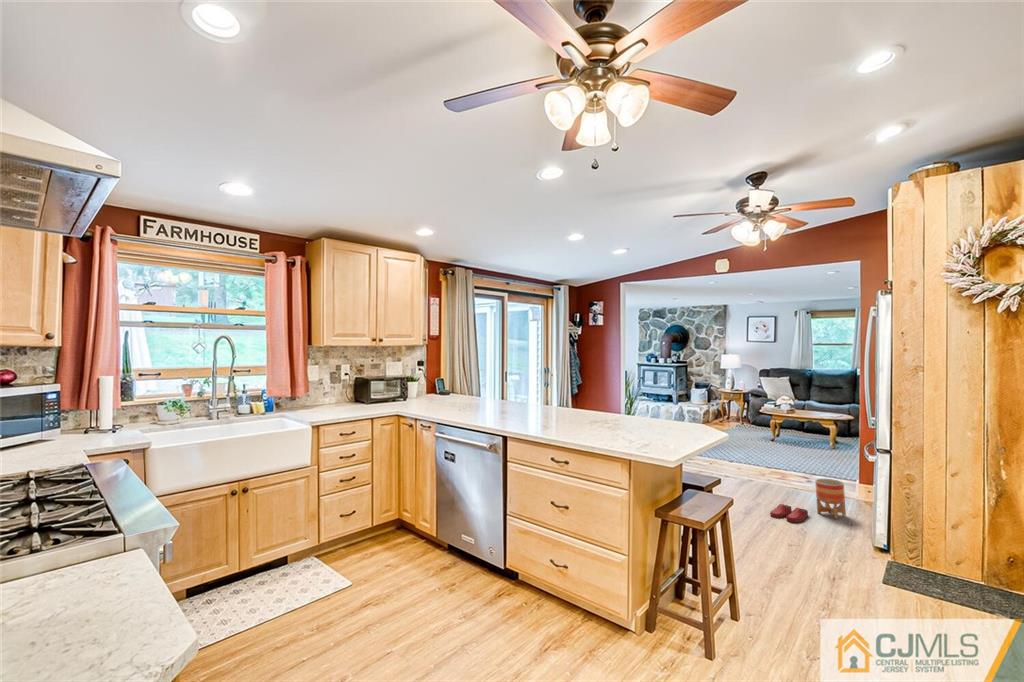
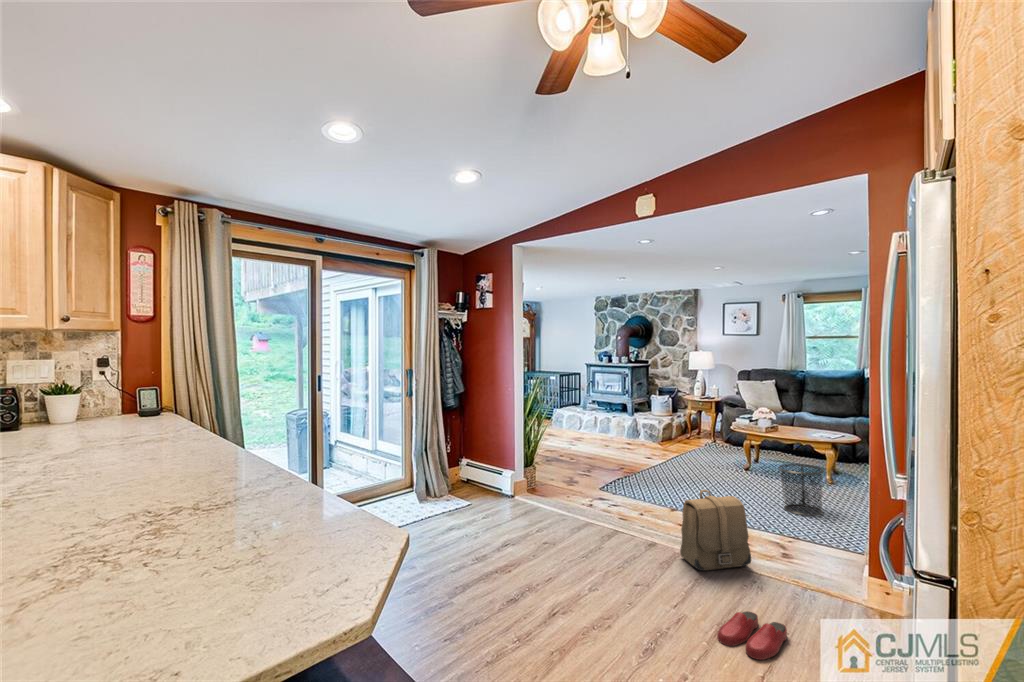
waste bin: none [796,434,828,466] -> present [779,464,824,516]
backpack: none [739,445,784,491] -> present [680,490,751,571]
planter: present [815,479,846,519] -> none [801,562,856,646]

